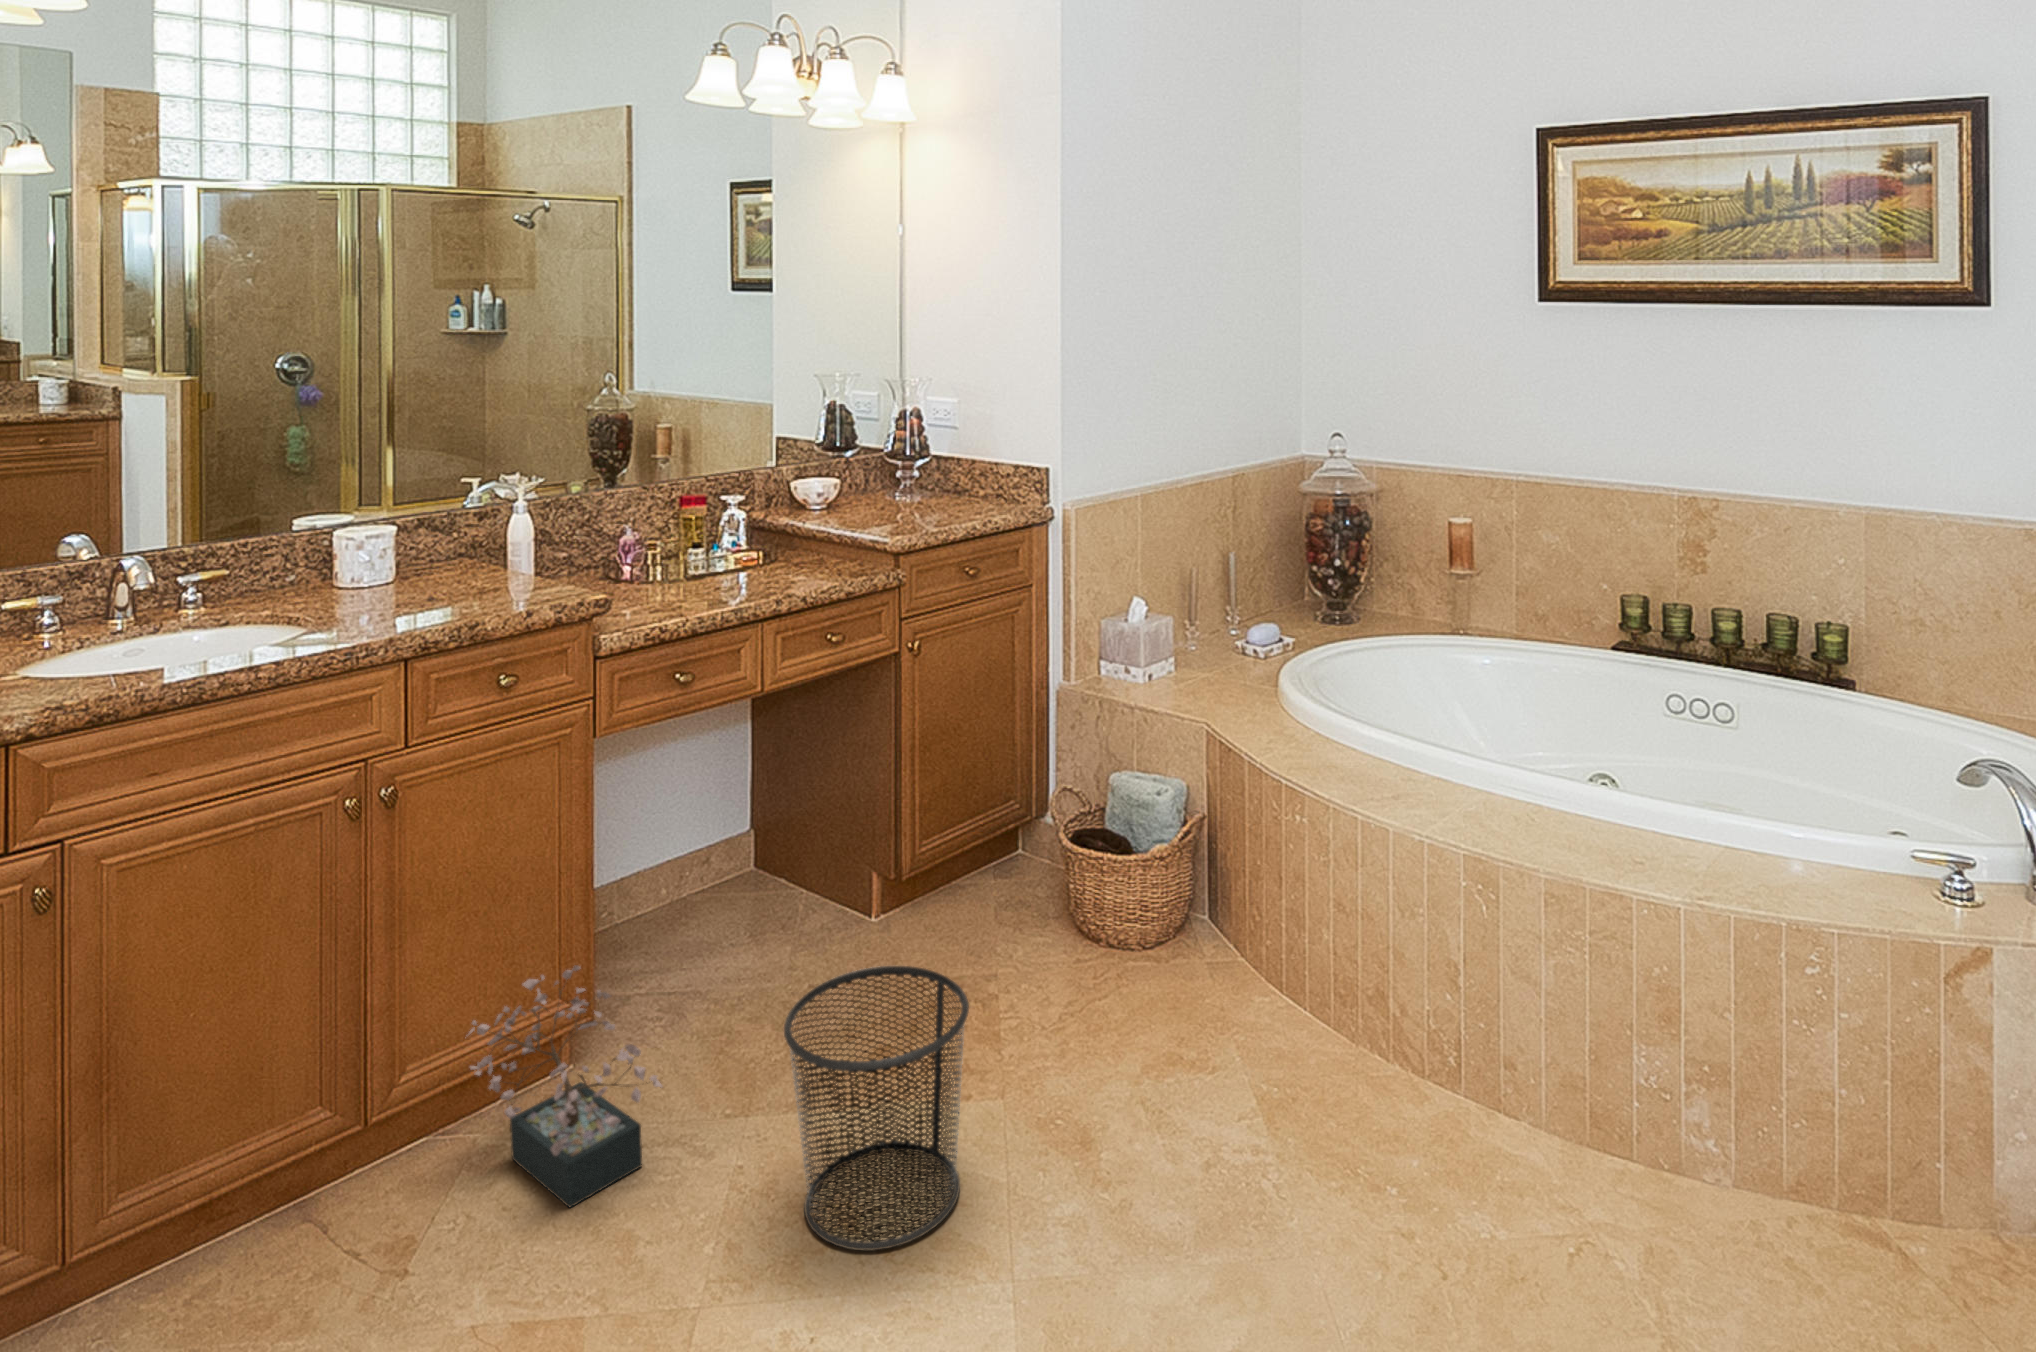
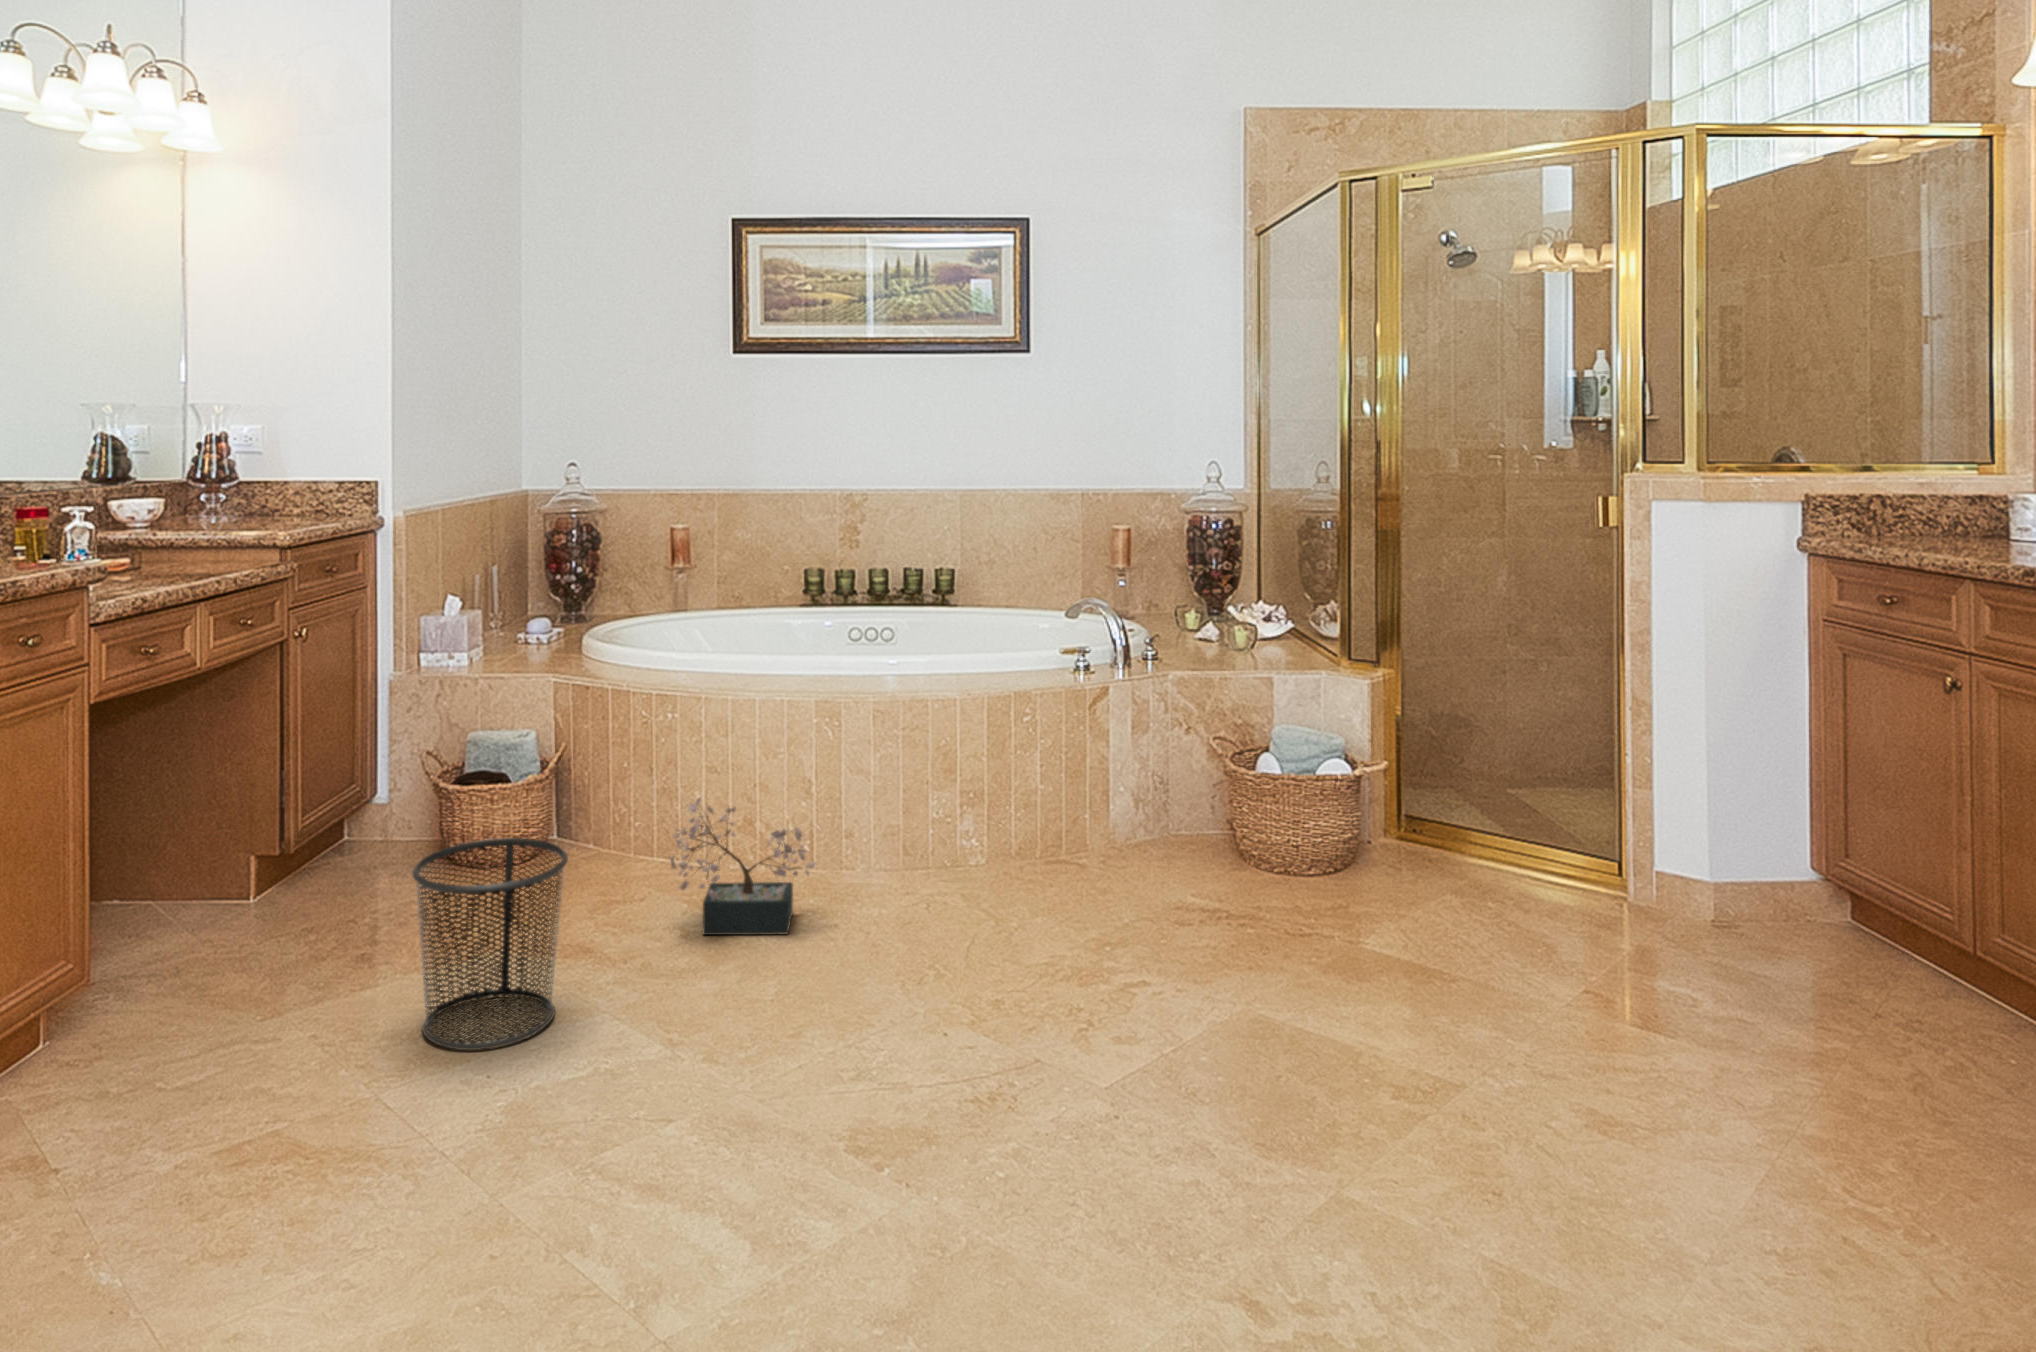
decorative plant: present [468,965,662,1207] -> present [670,798,815,935]

